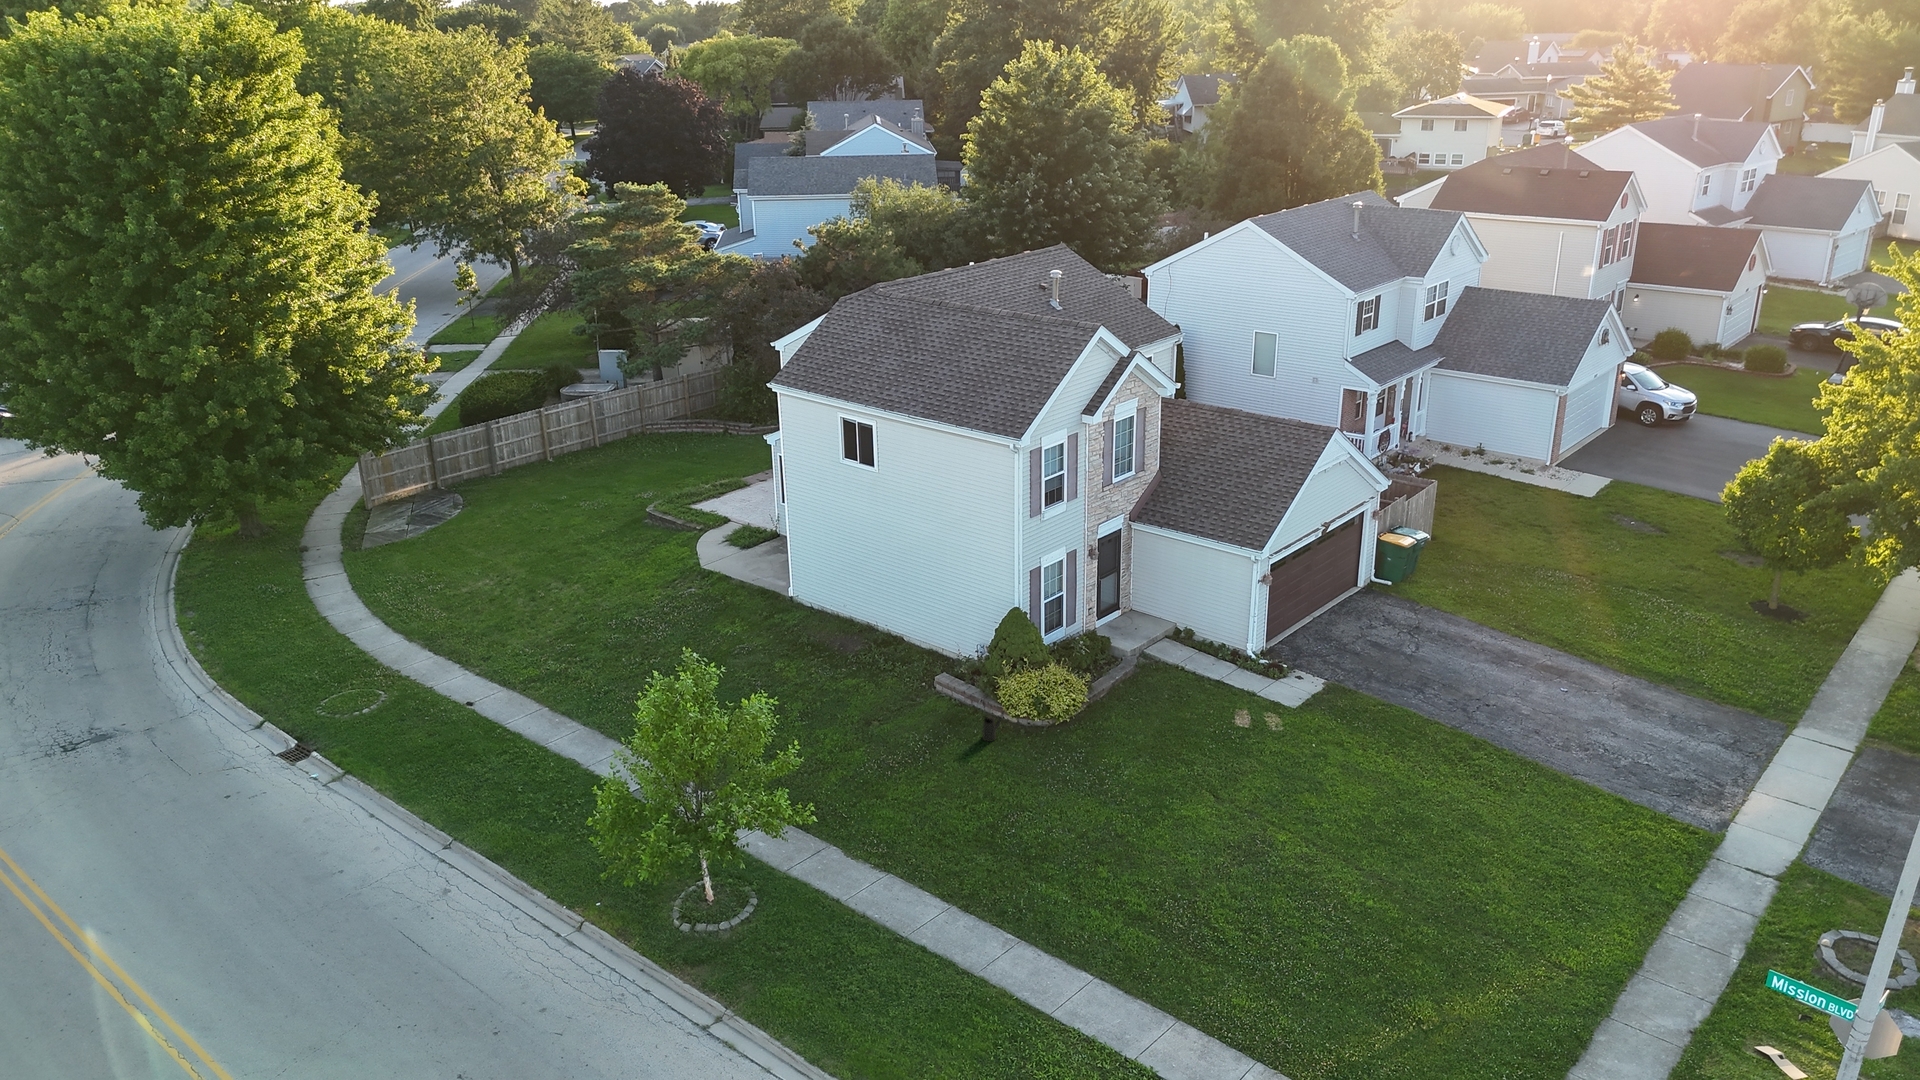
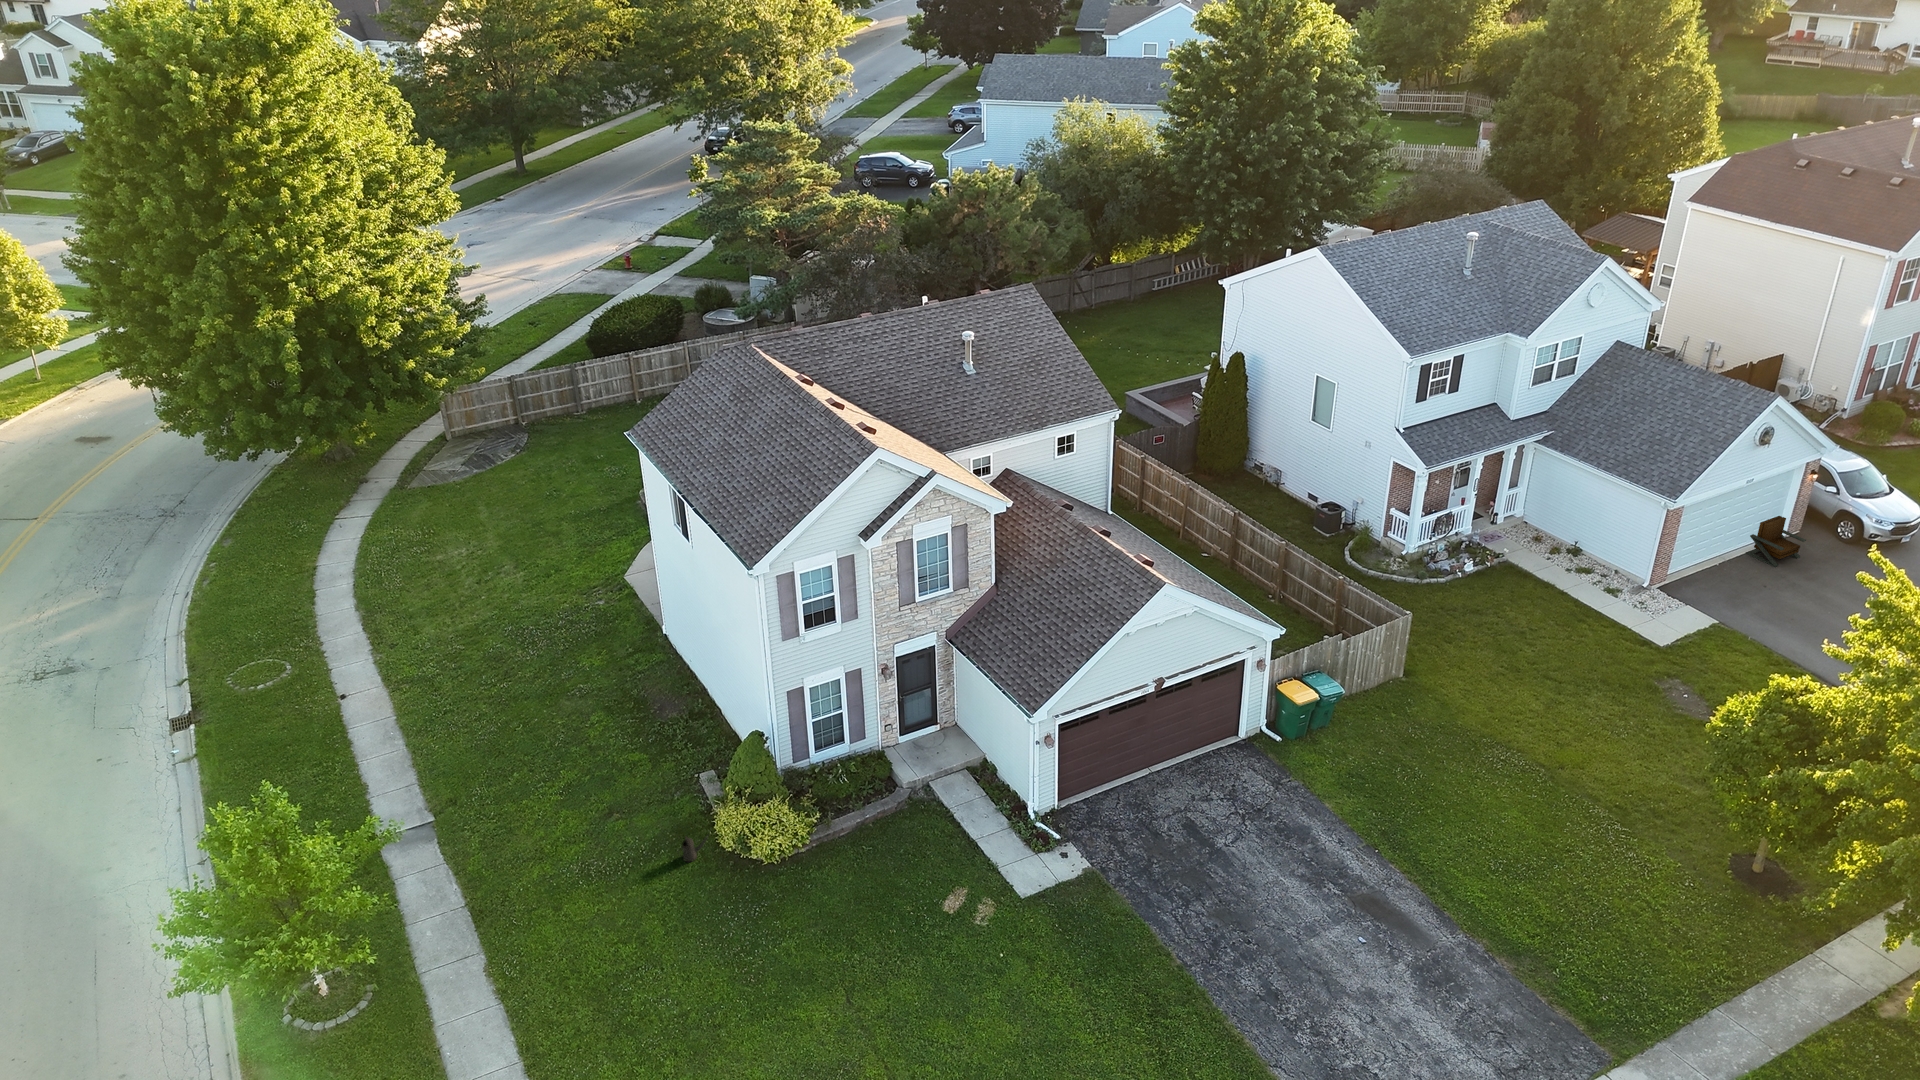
lounge chair: none [1595,405,1634,442] -> present [1746,516,1806,567]

